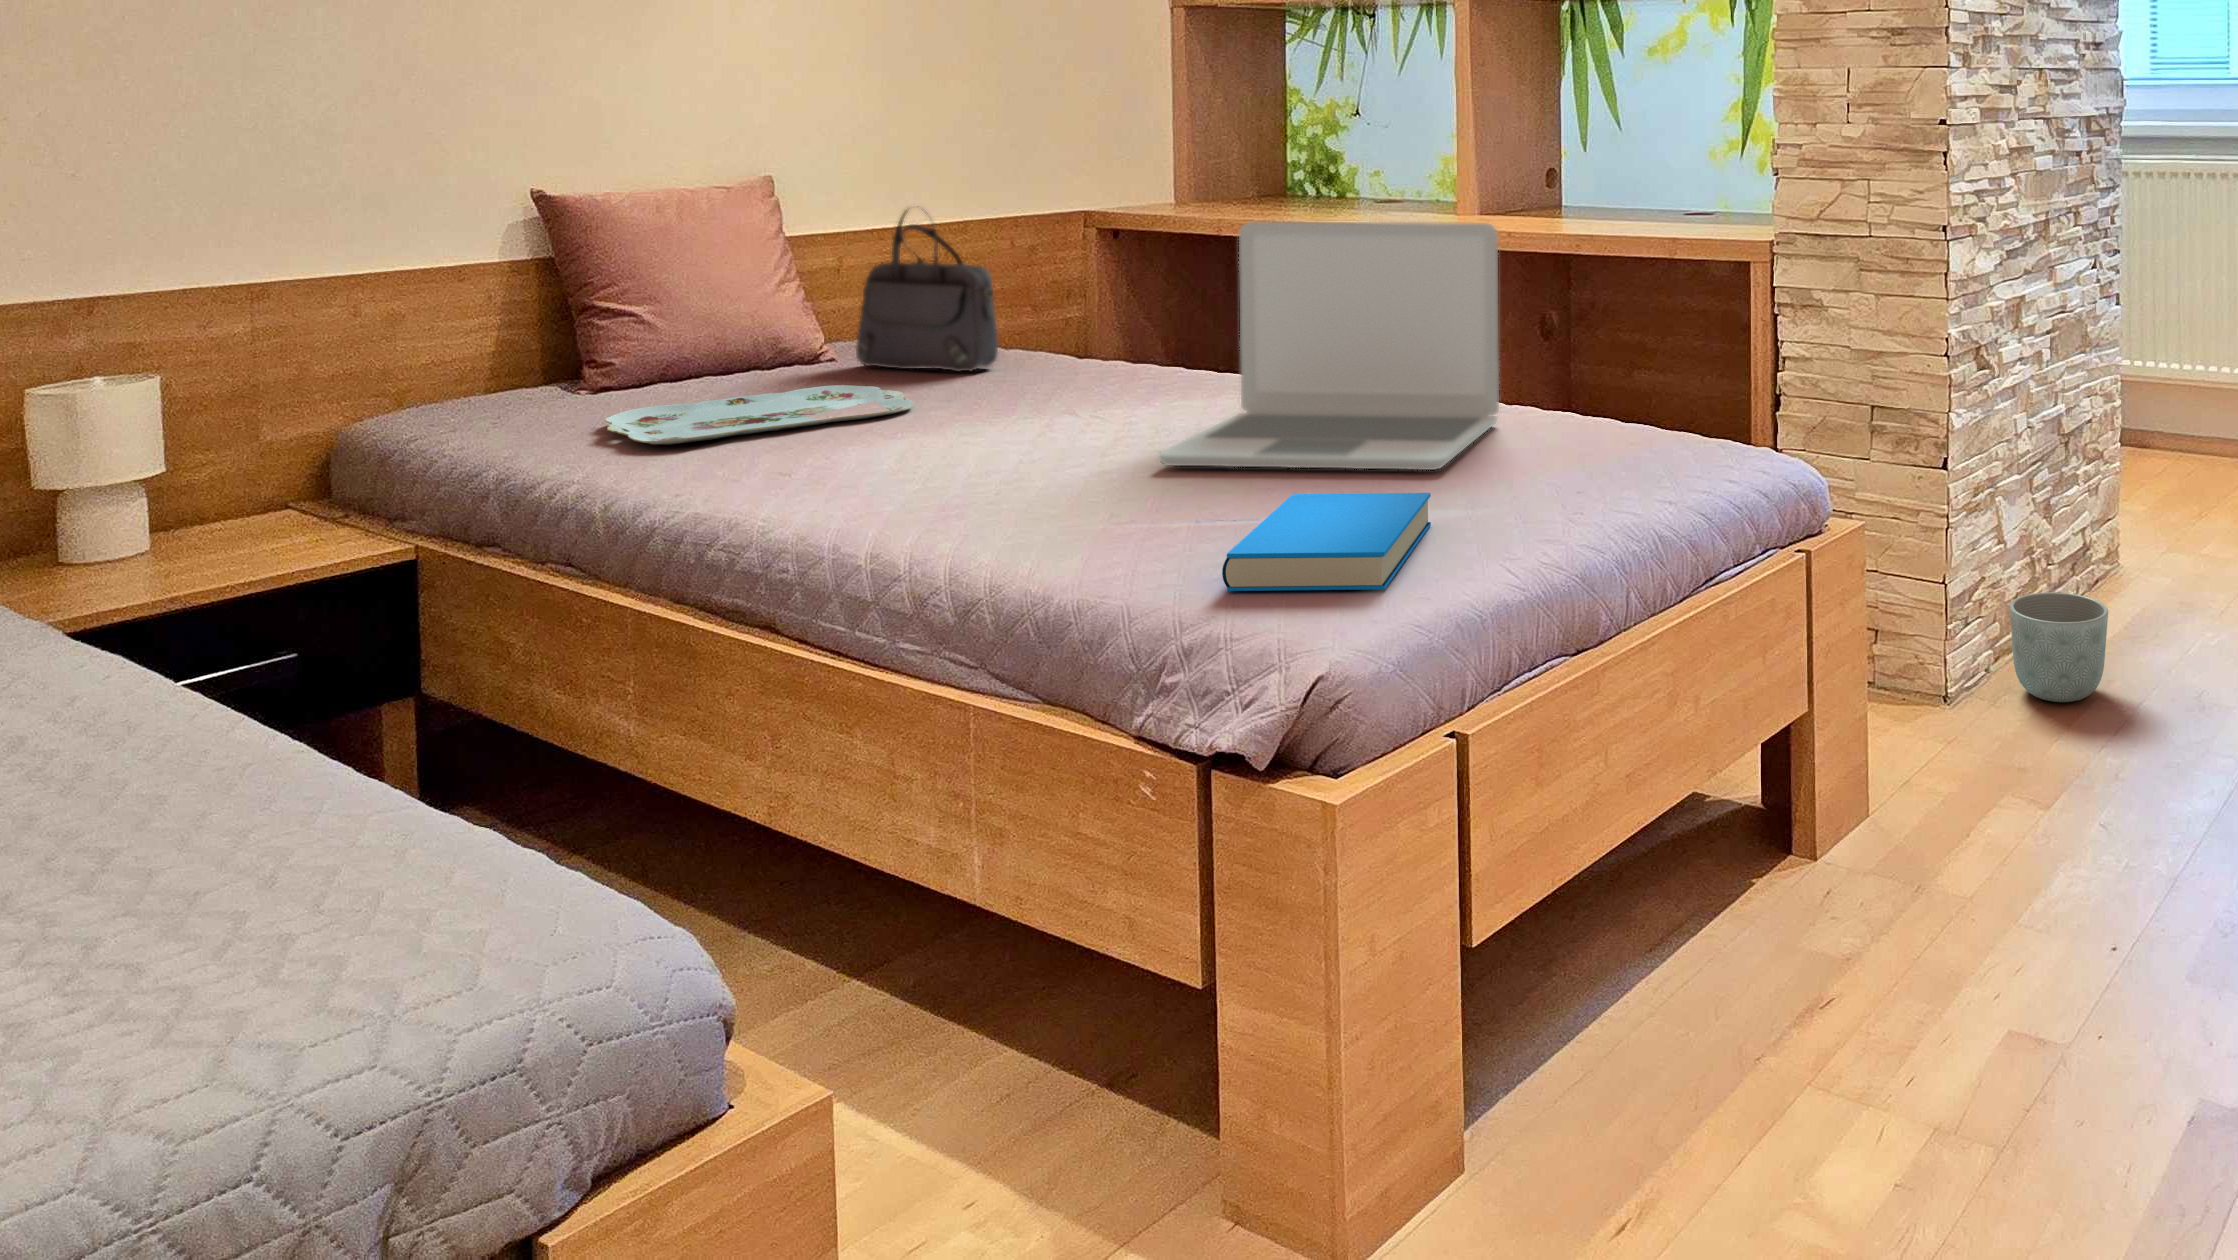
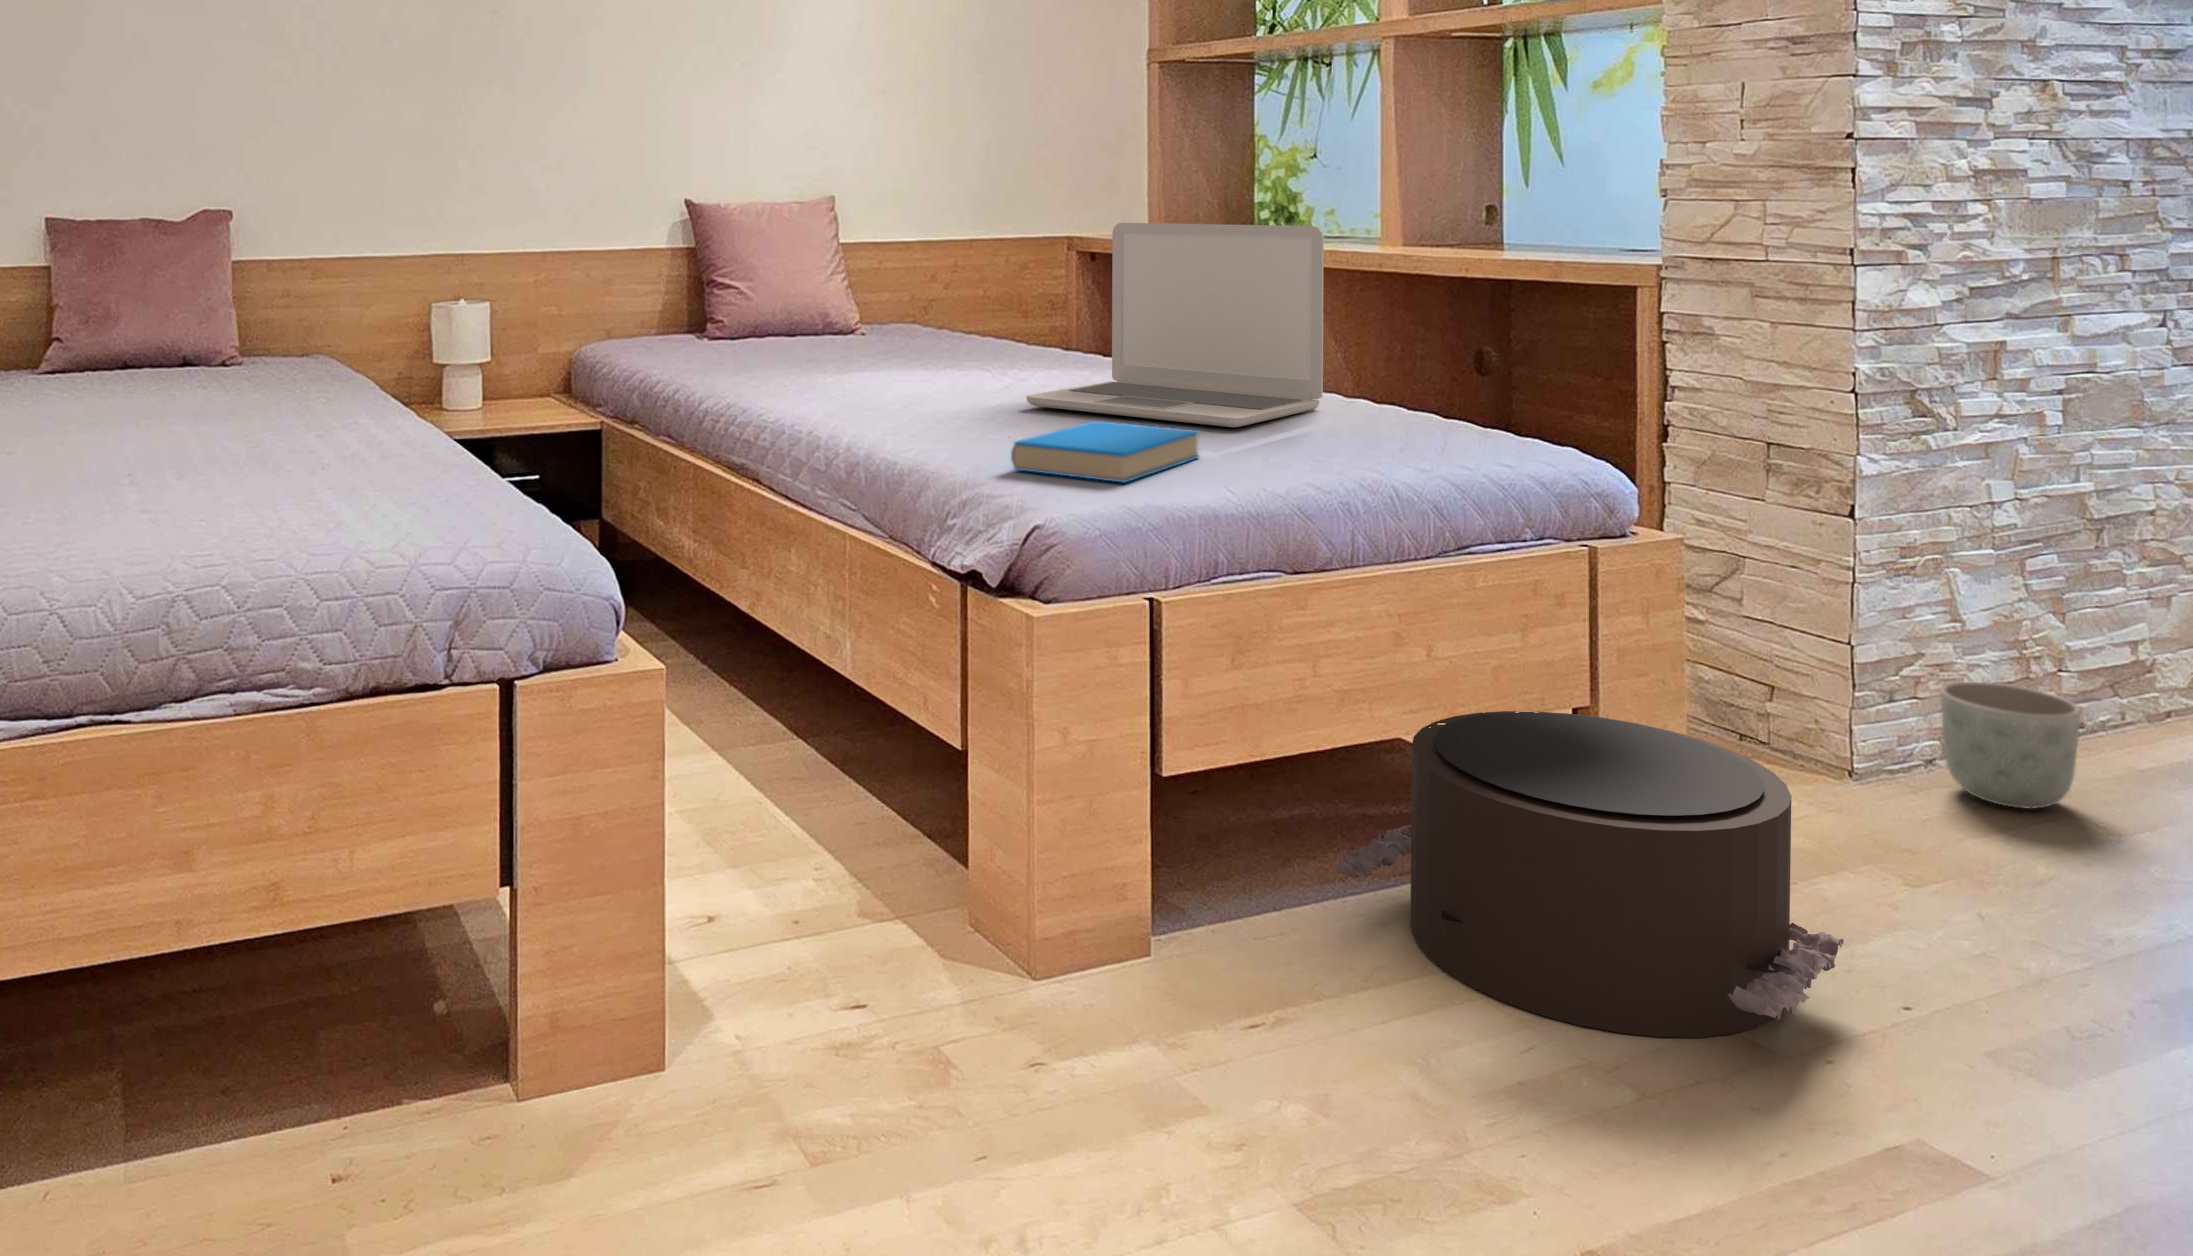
handbag: present [856,210,998,372] -> none [877,219,969,350]
serving tray: present [605,385,914,445] -> none [708,348,895,369]
pouf: none [1631,730,2095,1097] -> present [1335,711,1844,1038]

